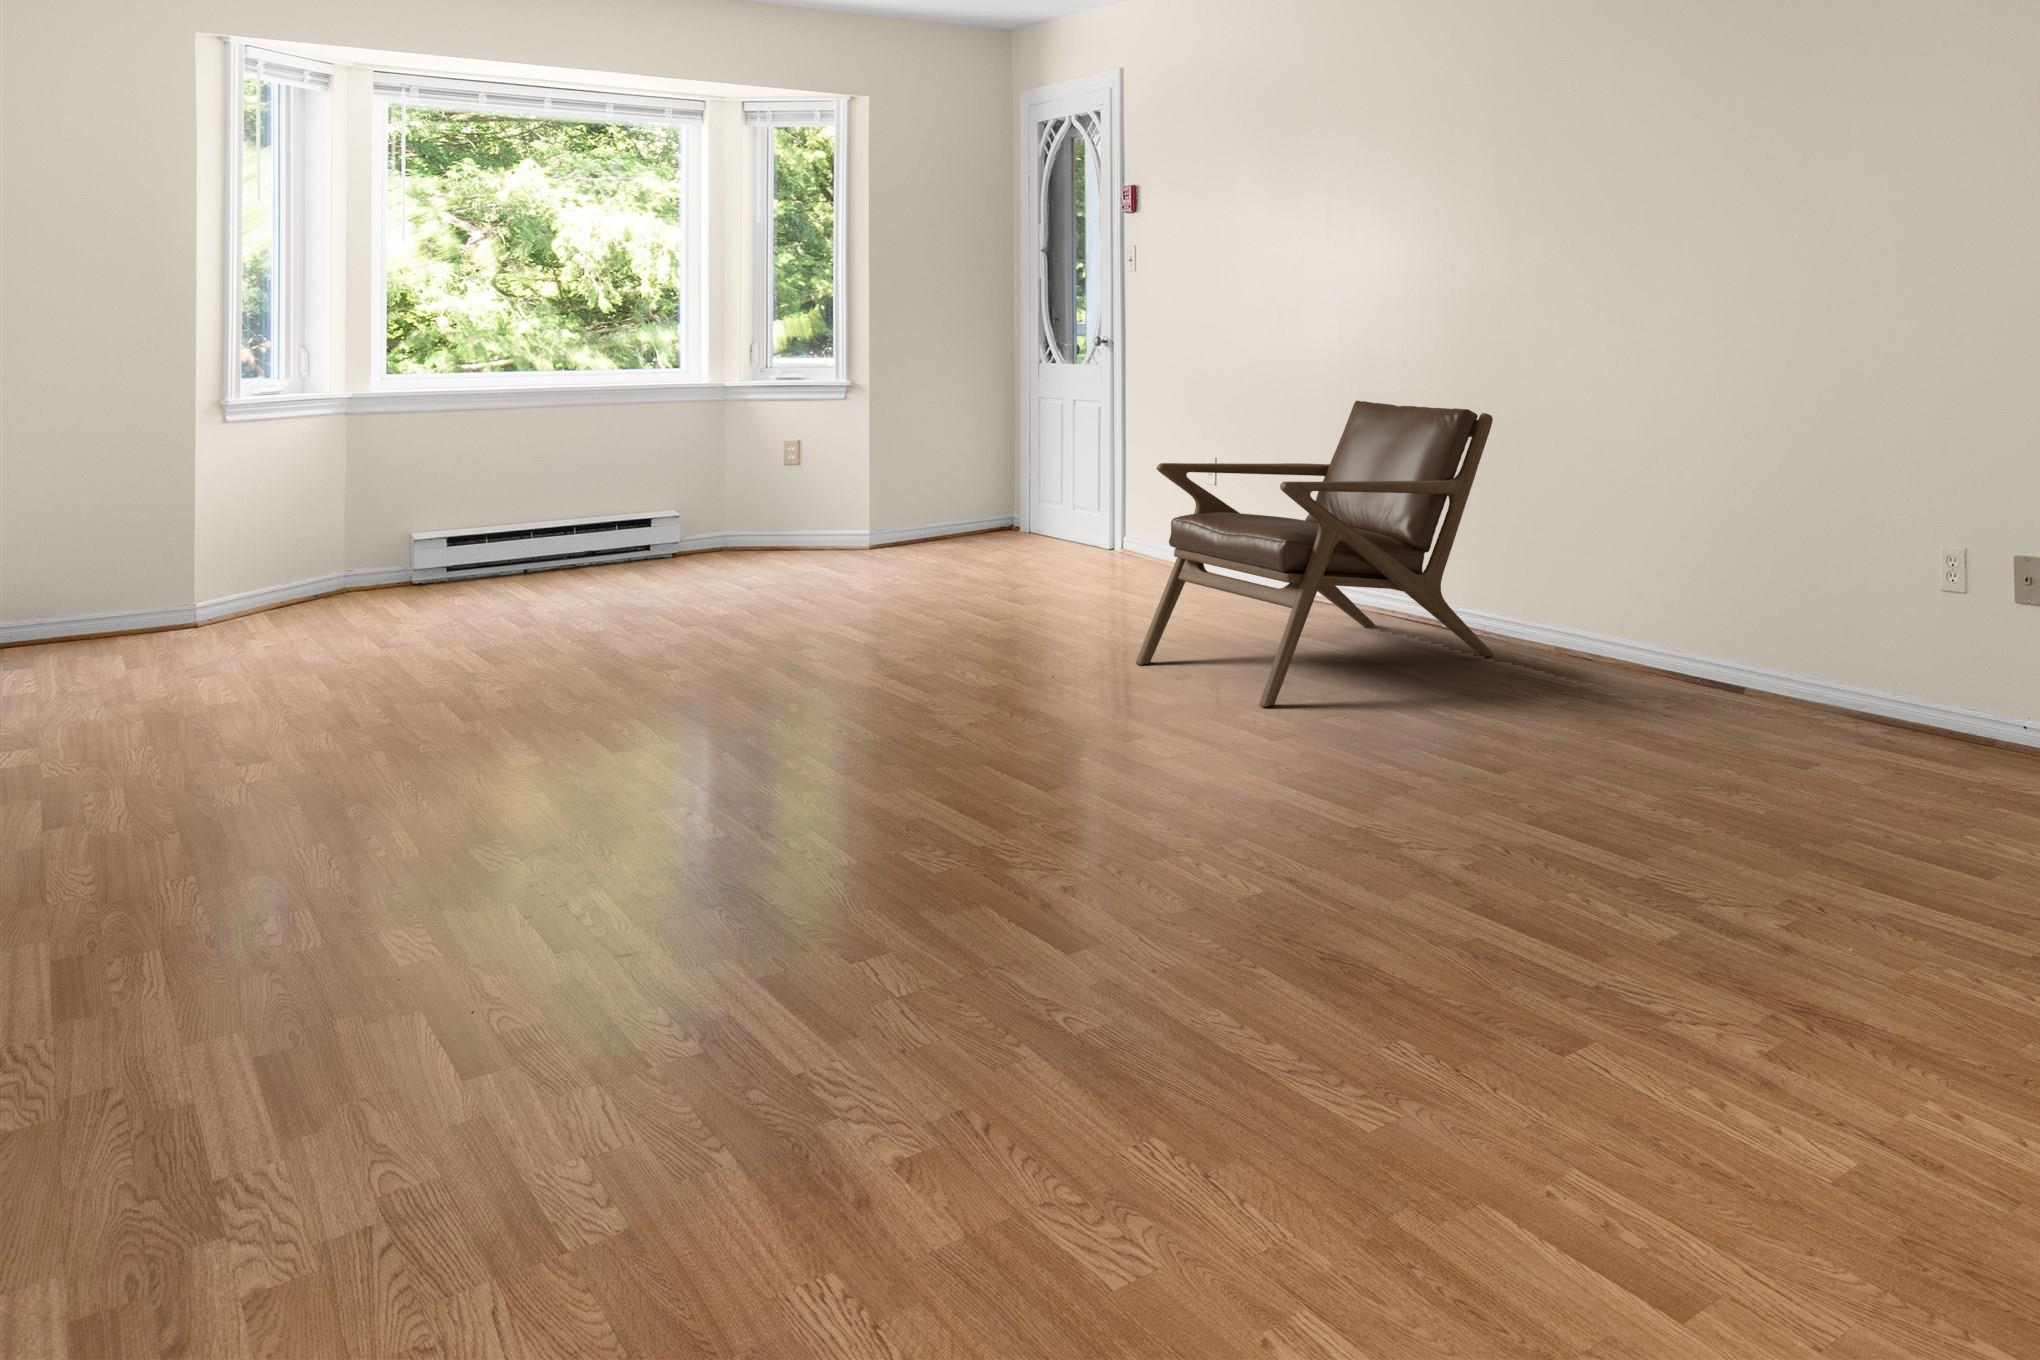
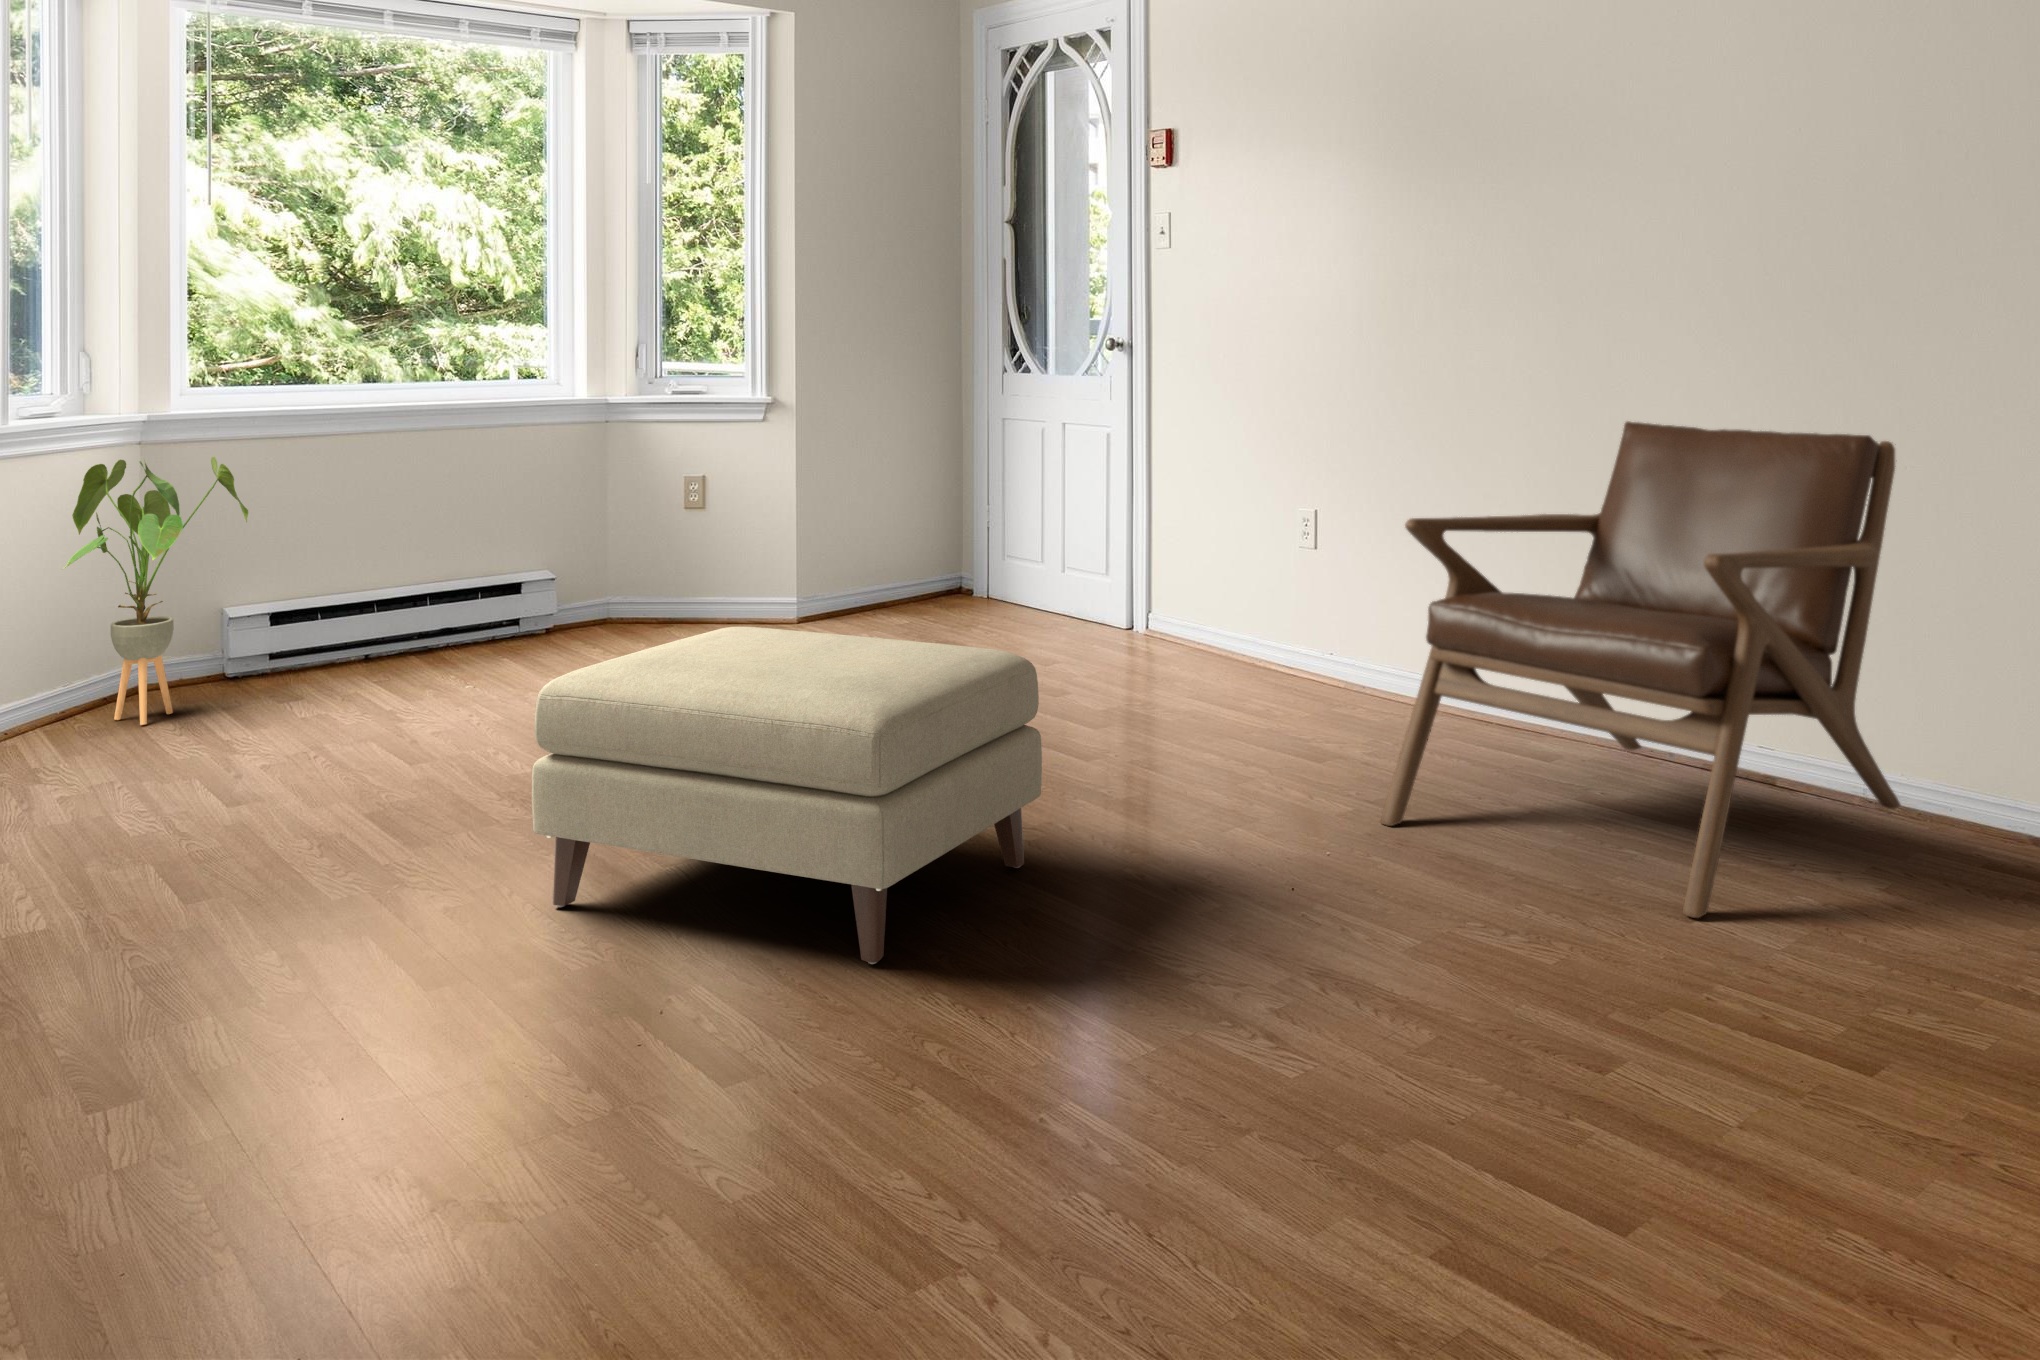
house plant: none [279,424,423,612] -> present [63,457,248,725]
ottoman: none [538,533,885,726] -> present [532,627,1042,964]

